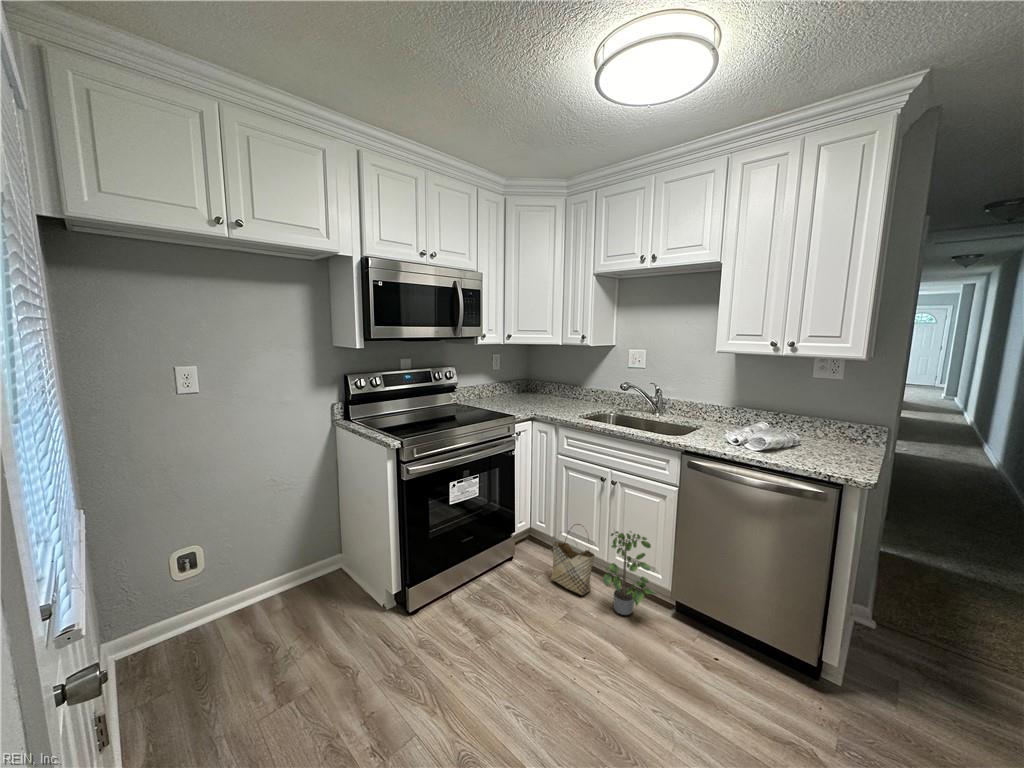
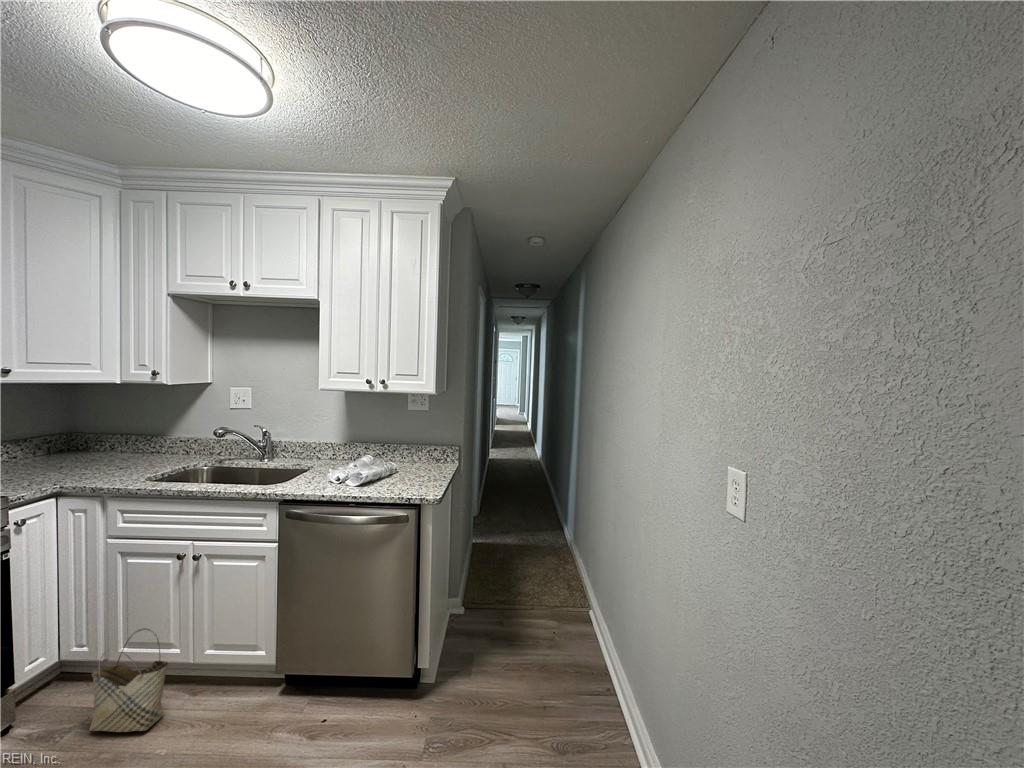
potted plant: present [603,531,656,615] -> none [176,612,258,729]

